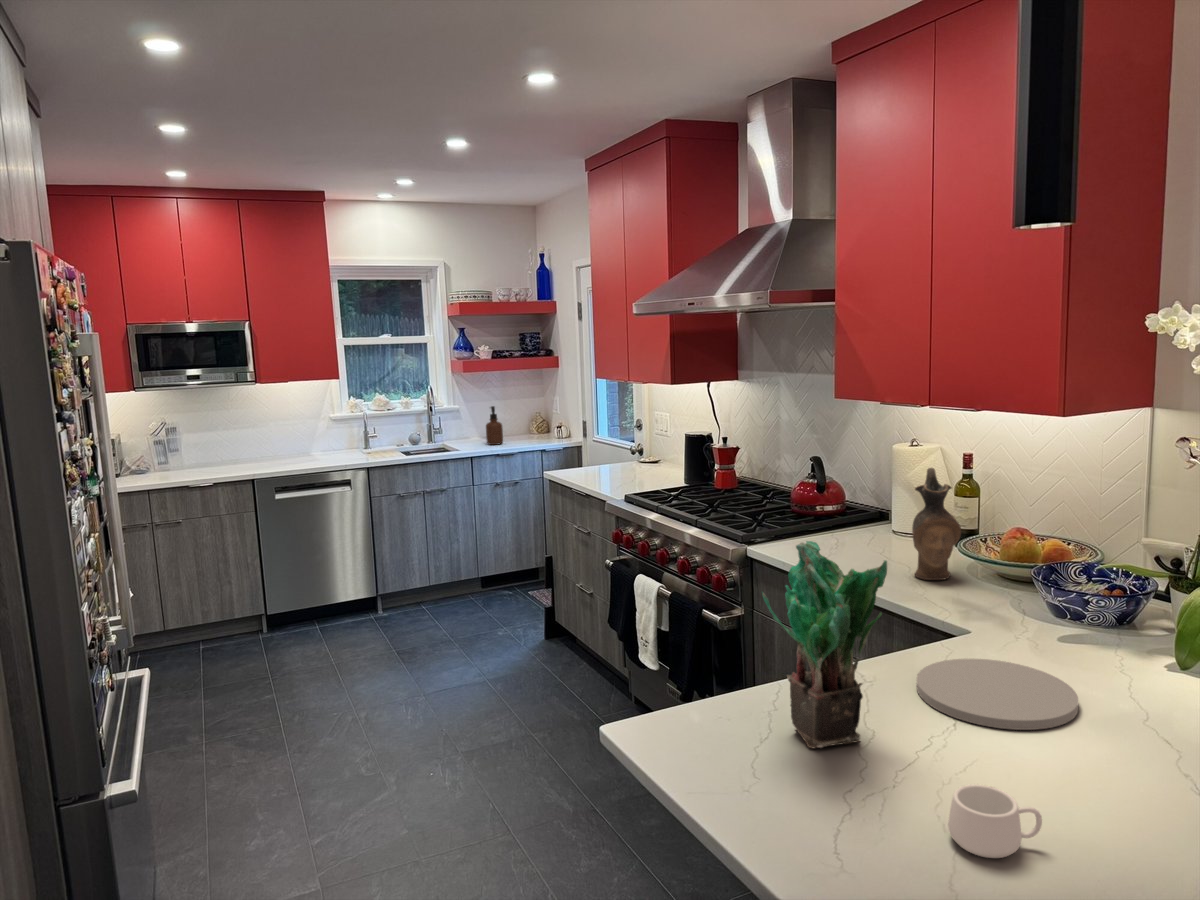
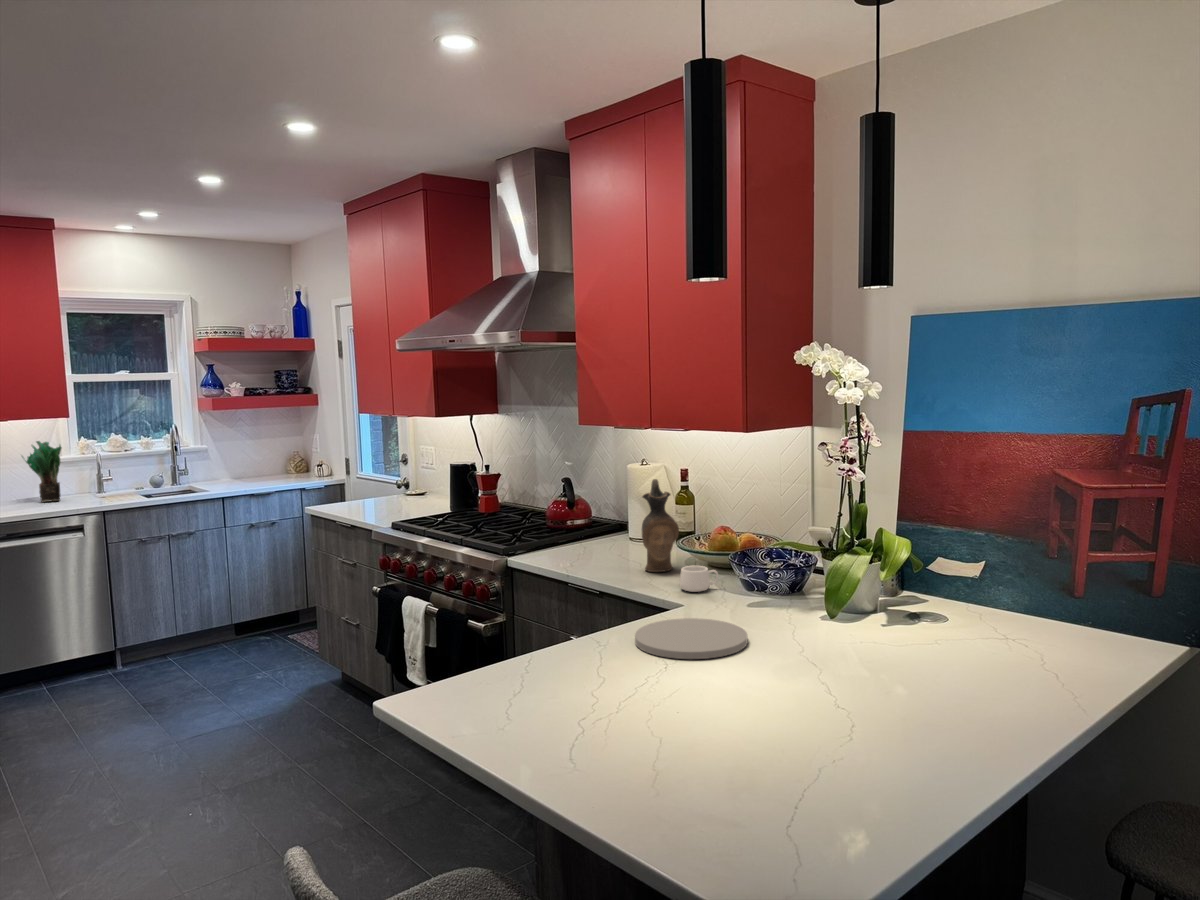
soap dispenser: present [486,406,503,445] -> none [239,445,258,486]
potted plant: present [762,541,887,748] -> present [22,441,61,503]
mug: present [948,784,1042,858] -> present [680,566,719,592]

